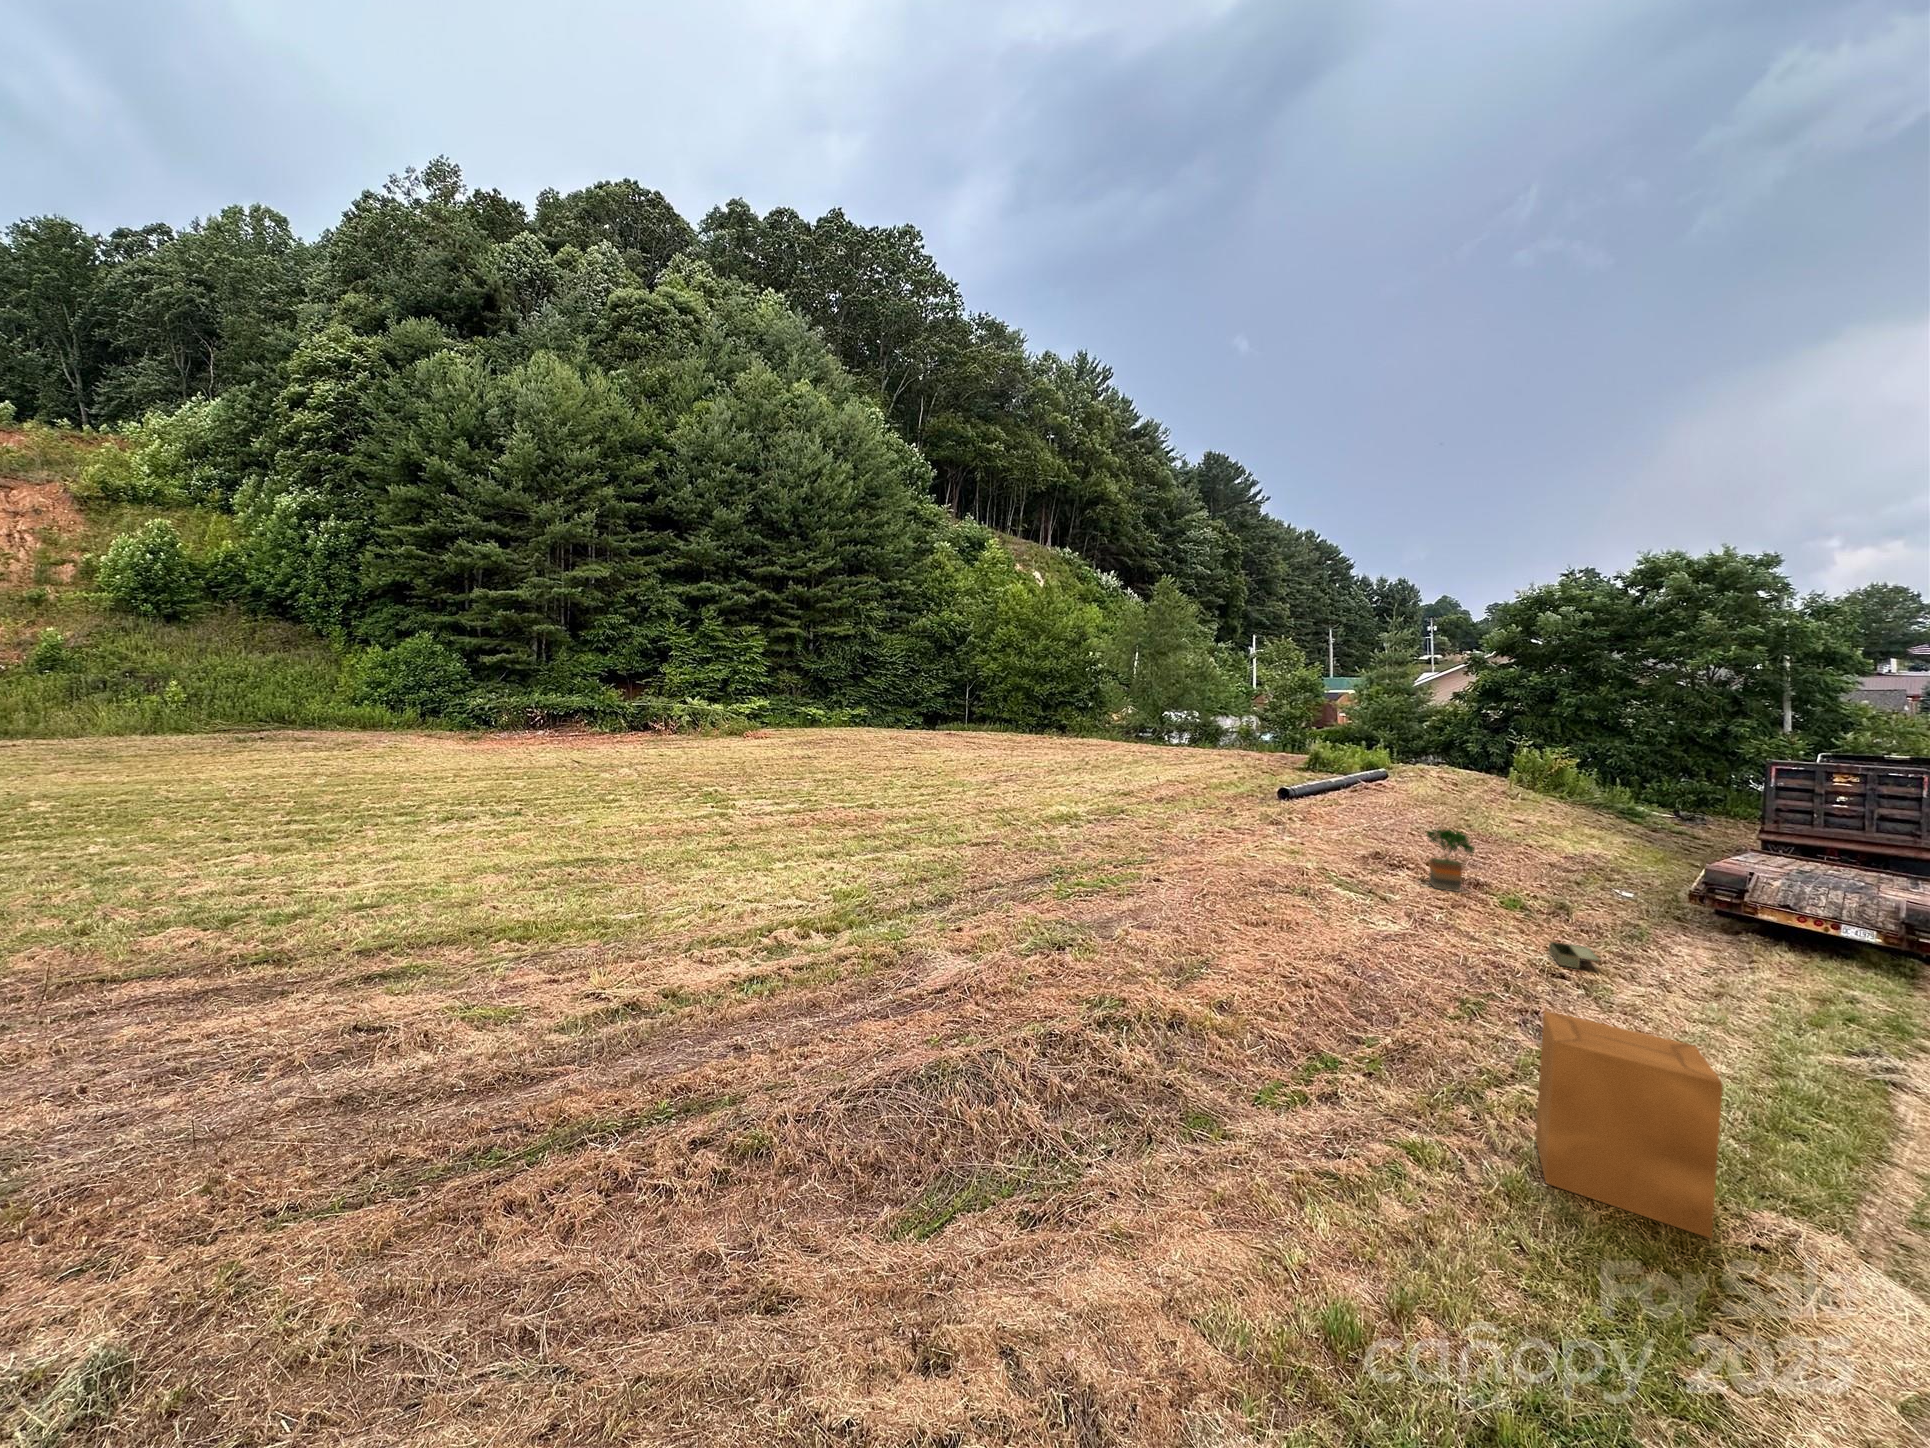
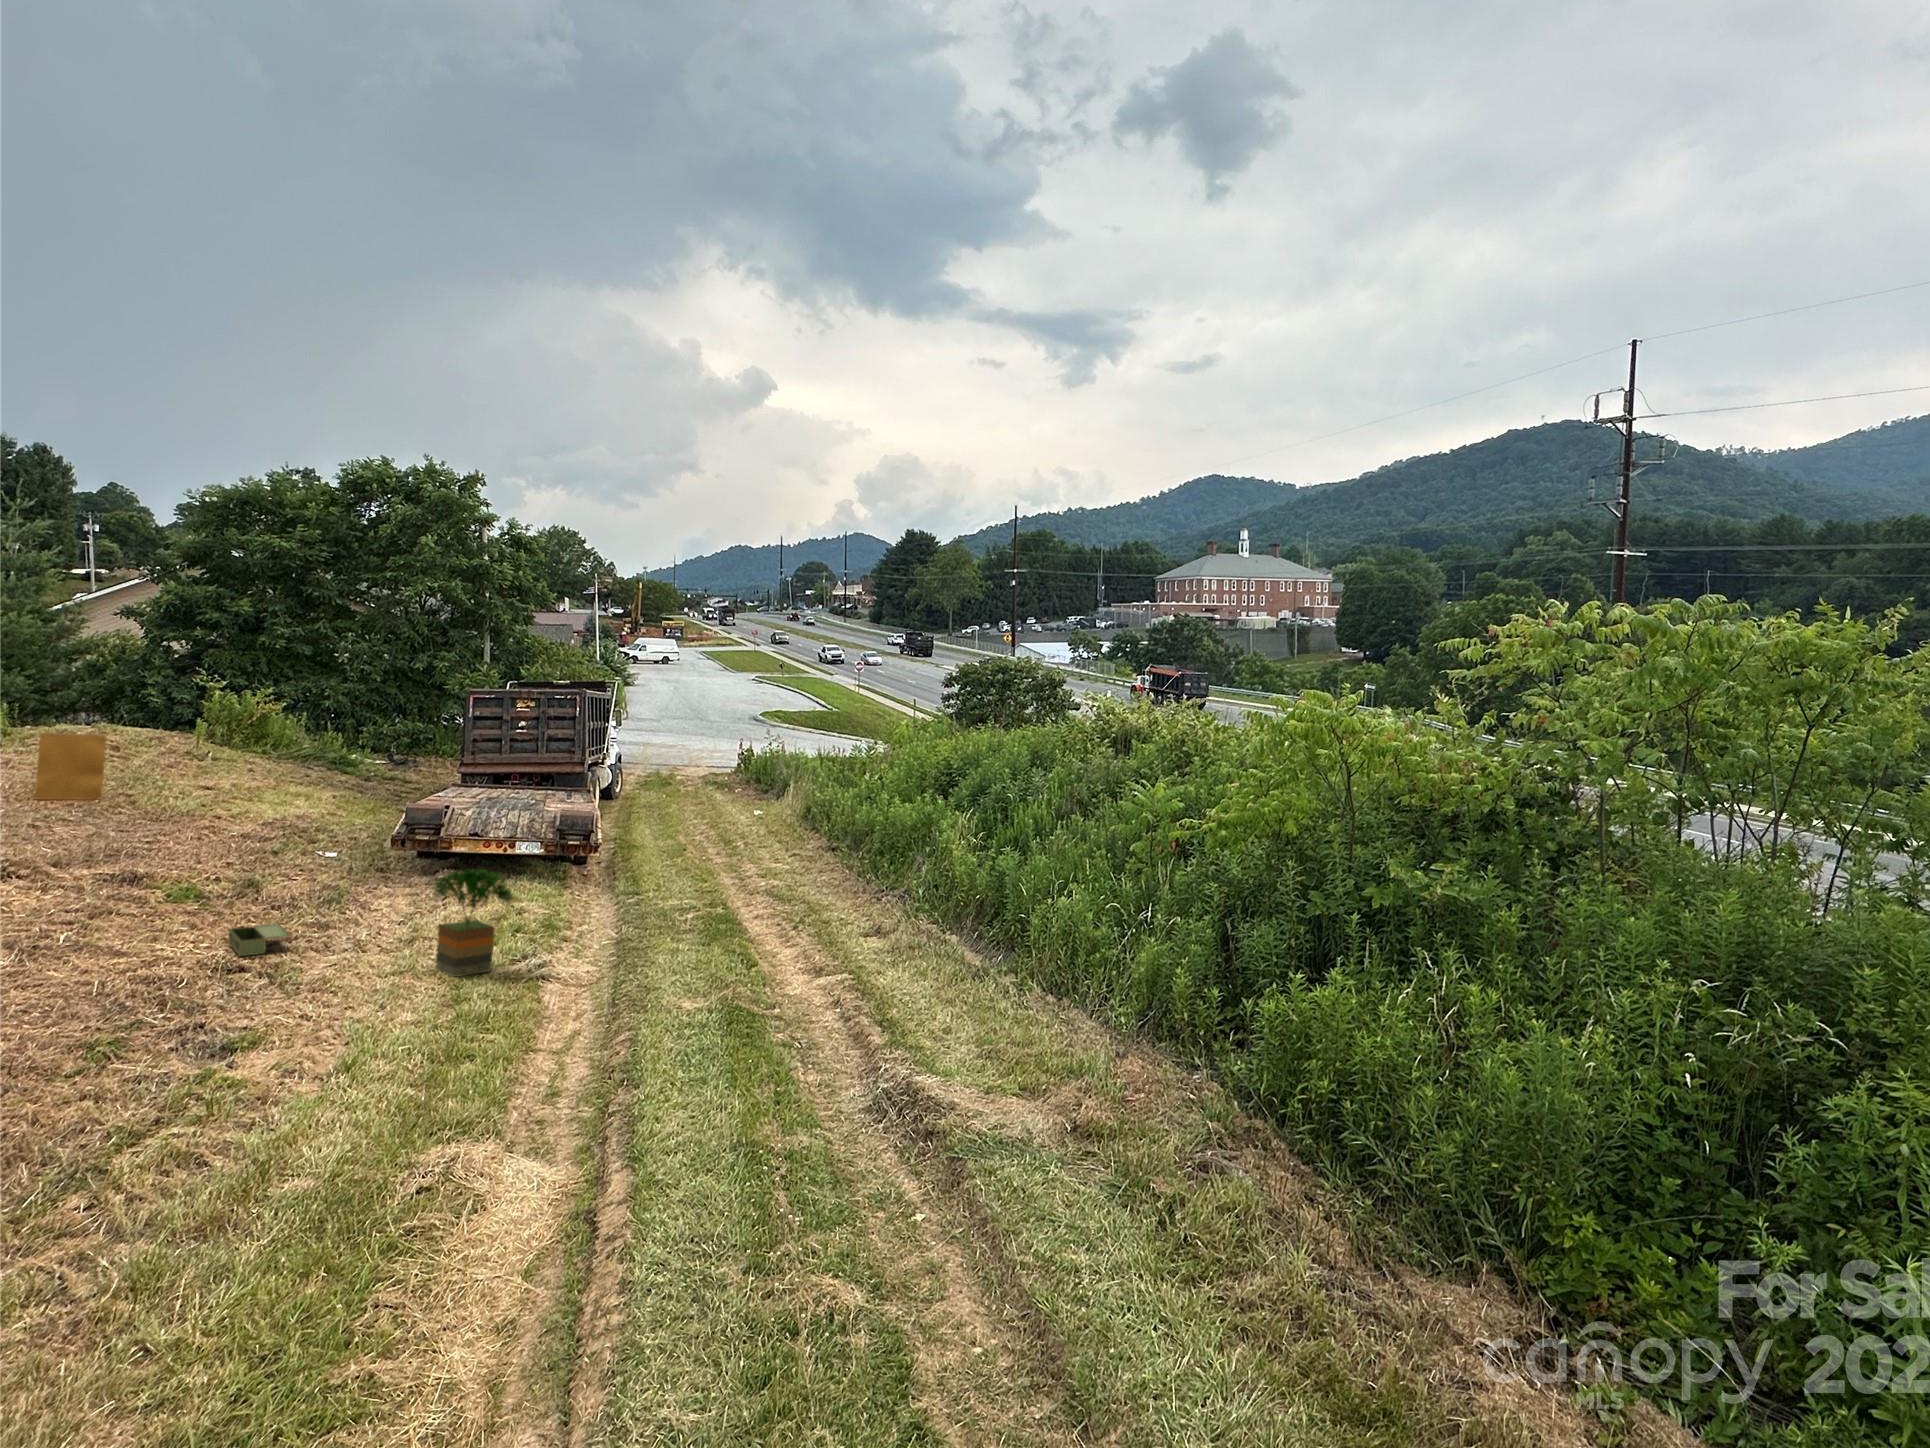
potted tree: present [1427,829,1474,892] -> present [434,869,514,977]
cardboard box: present [1535,1011,1723,1238] -> present [35,733,106,800]

